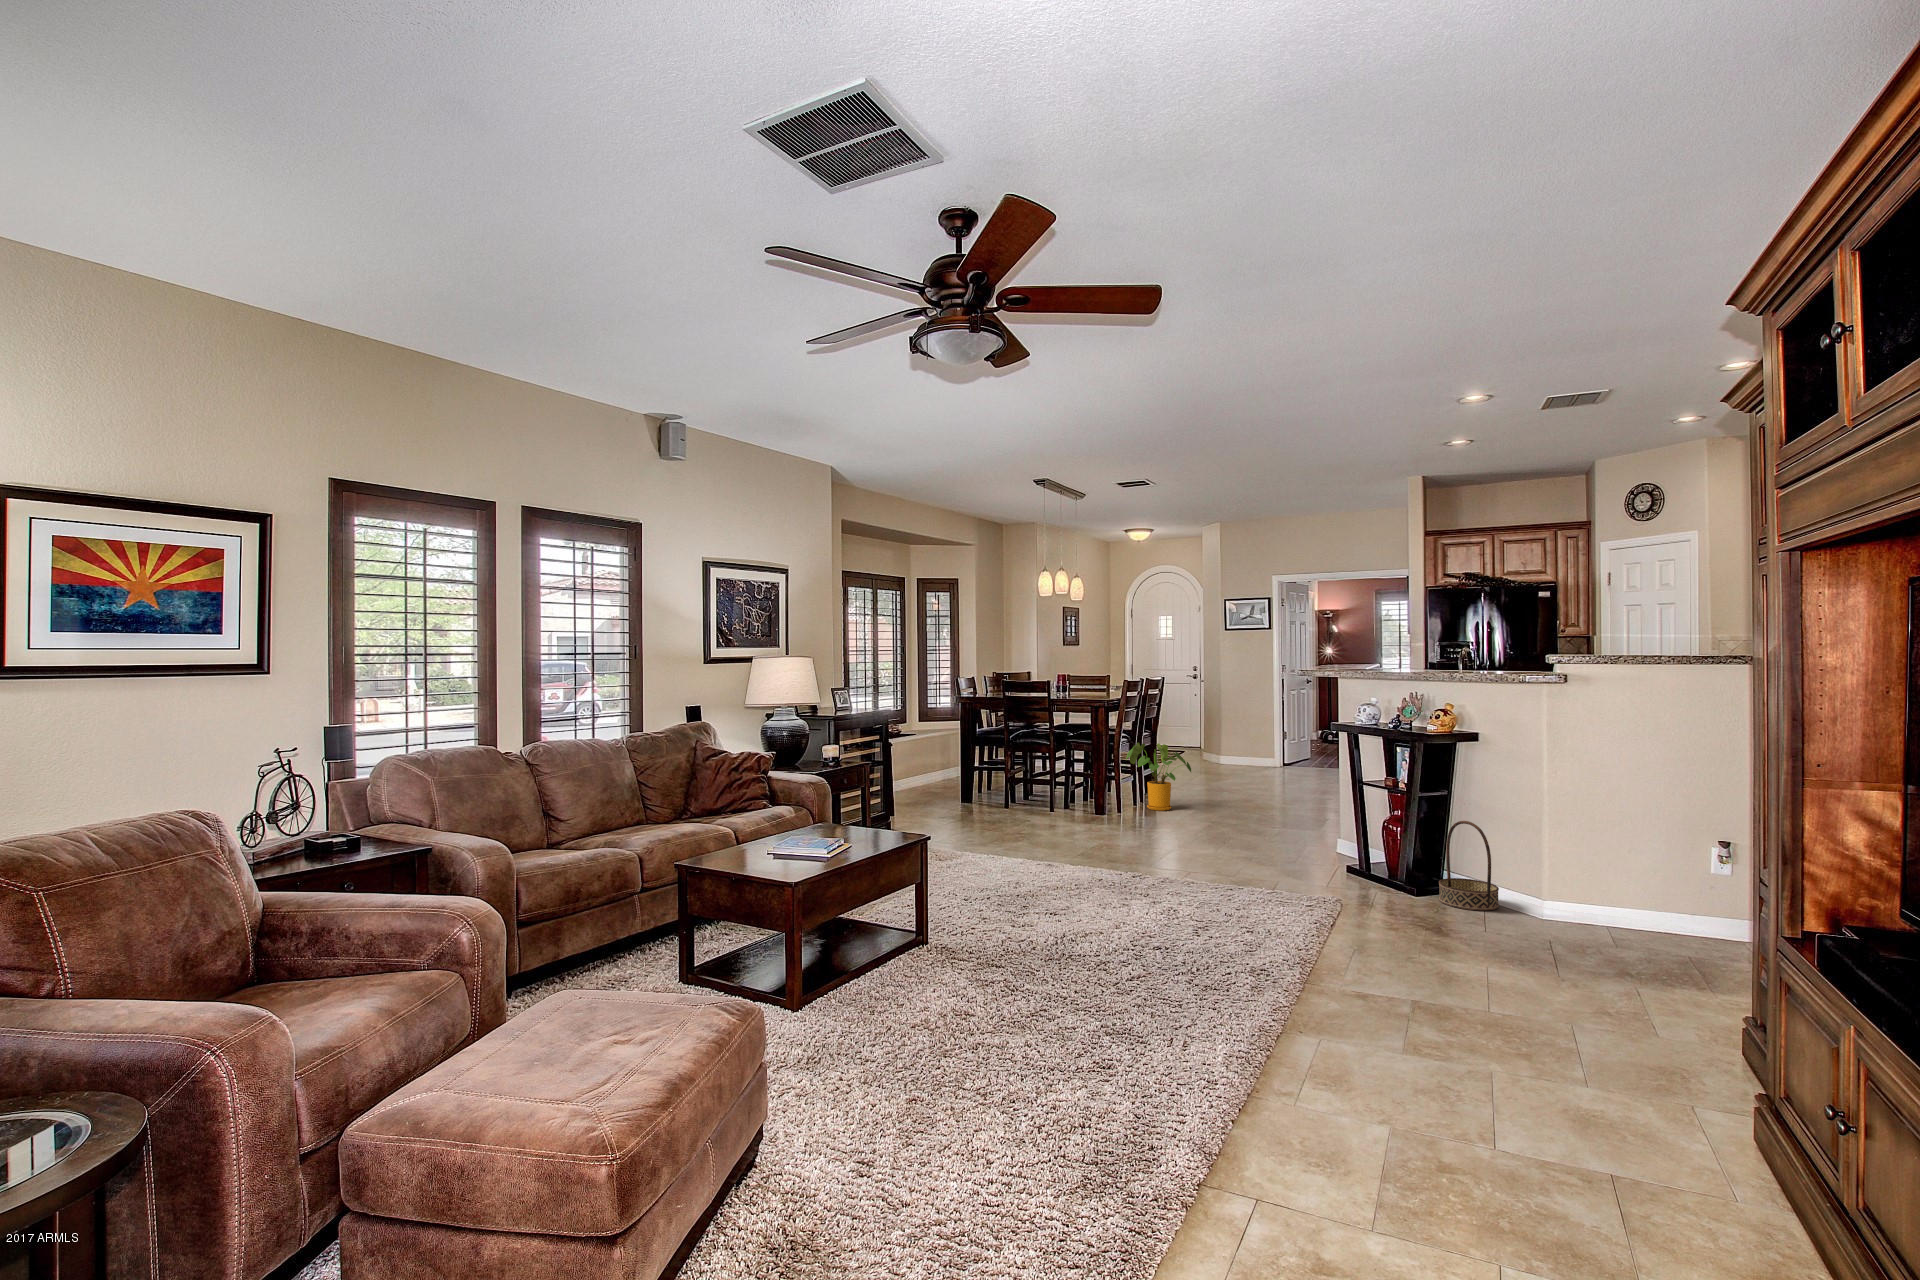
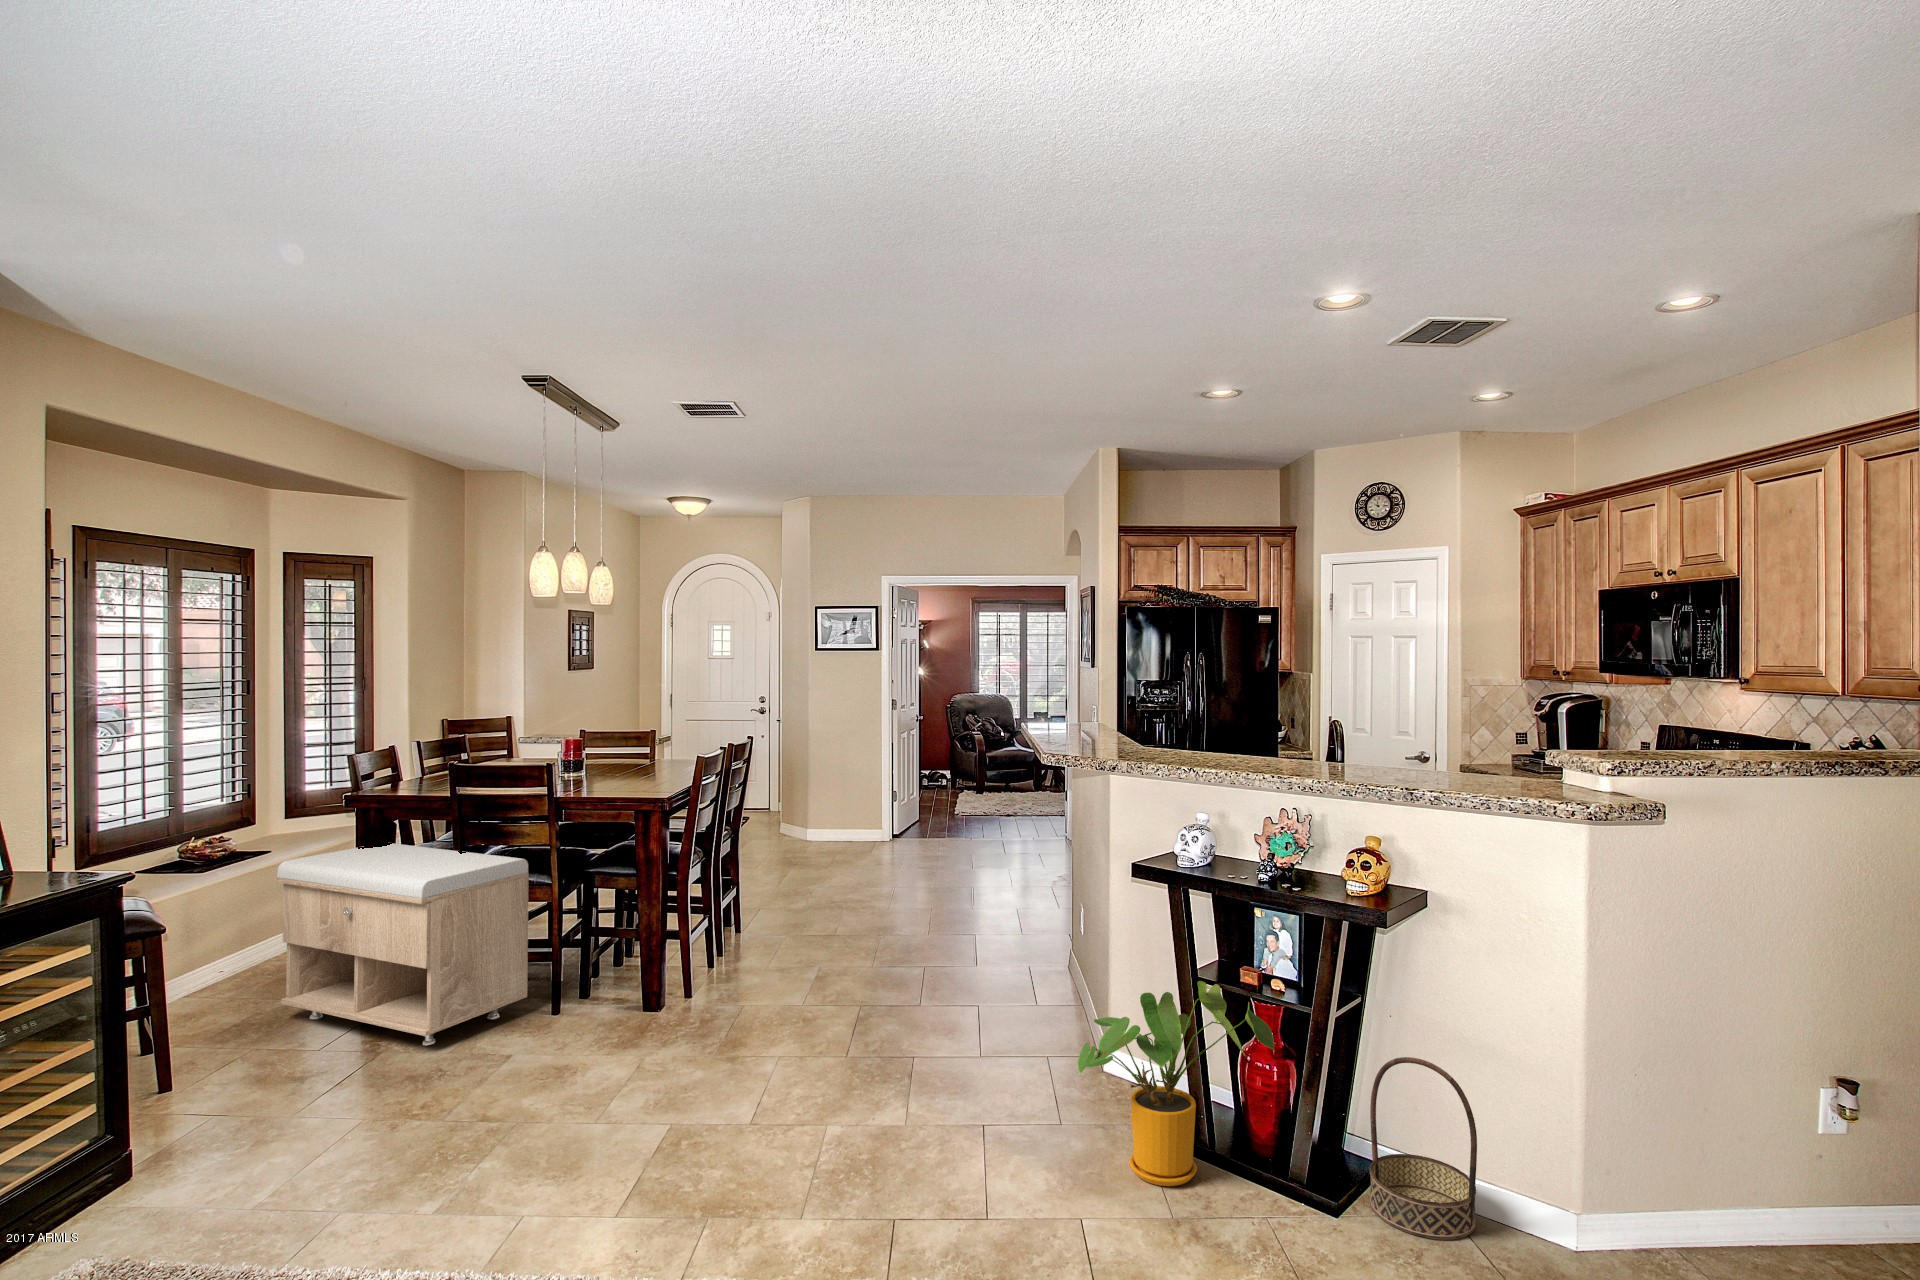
storage bench: none [927,722,1036,811] -> present [277,843,529,1046]
house plant: present [1126,743,1191,811] -> present [1078,981,1274,1186]

